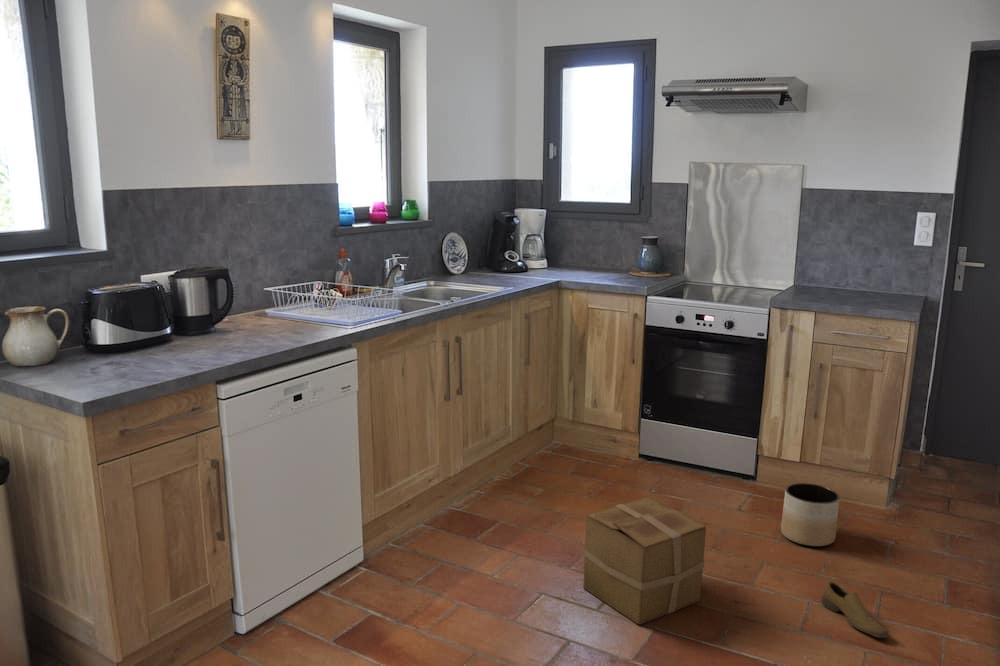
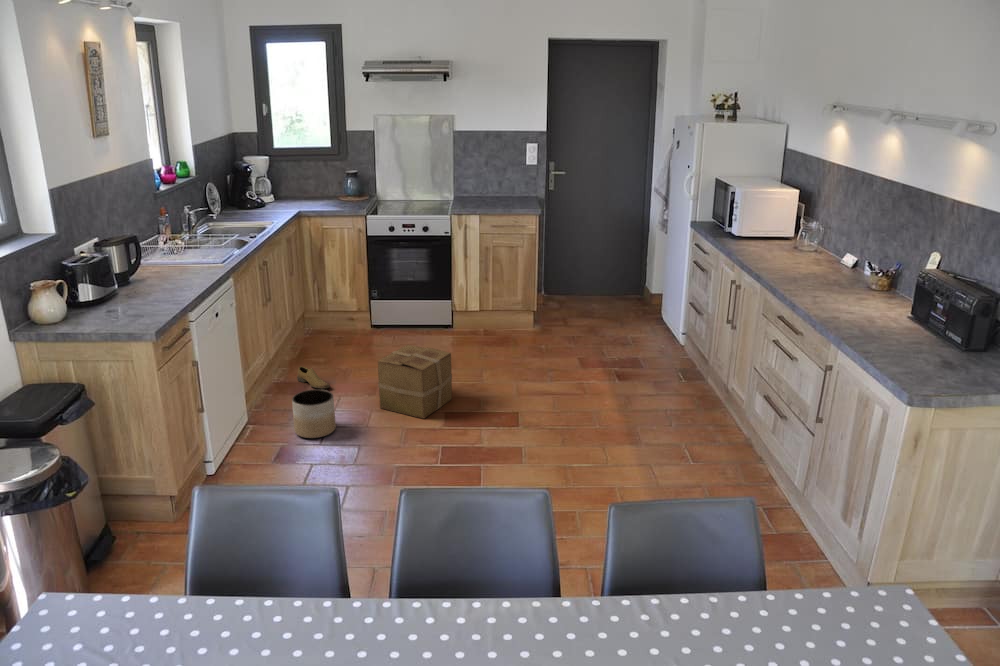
planter: present [781,483,840,547] -> present [292,389,336,438]
shoe: present [822,581,889,638] -> present [297,366,330,389]

